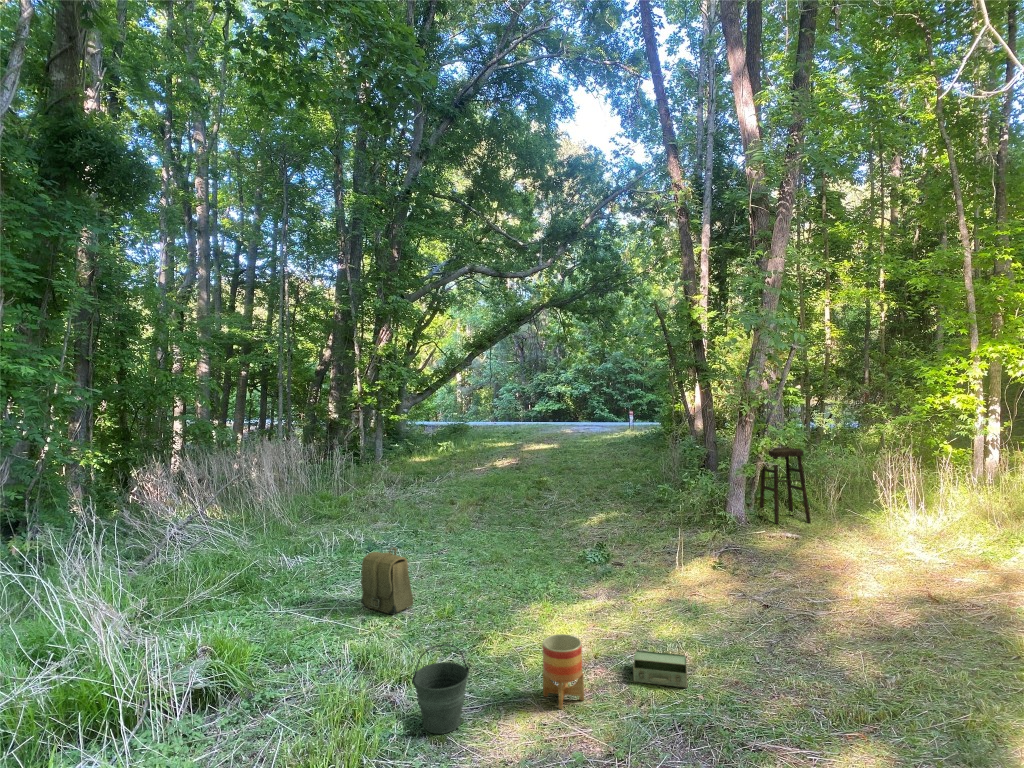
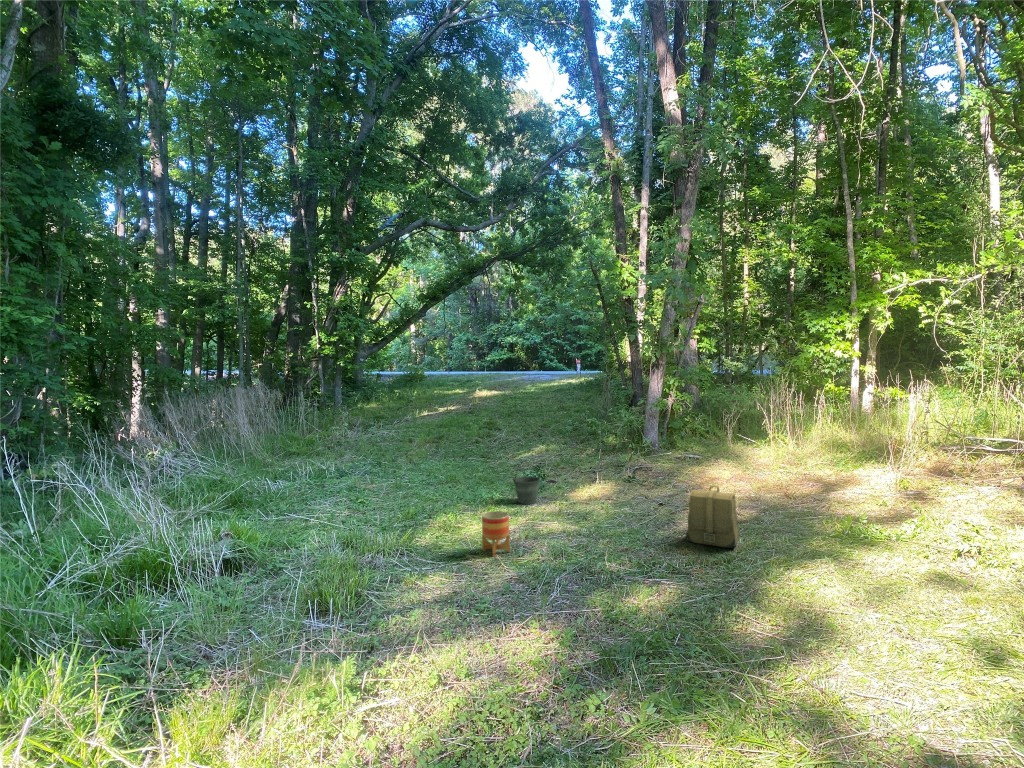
stool: present [759,448,811,524] -> none [670,390,709,452]
backpack: present [361,548,413,615] -> present [686,485,740,548]
bucket: present [410,644,471,734] -> present [513,465,540,504]
toolbox: present [633,650,687,688] -> none [545,525,583,544]

